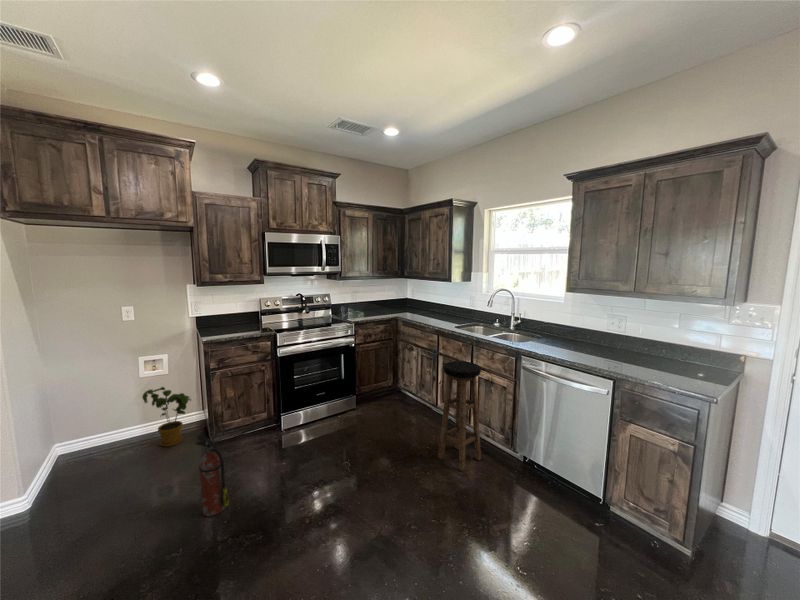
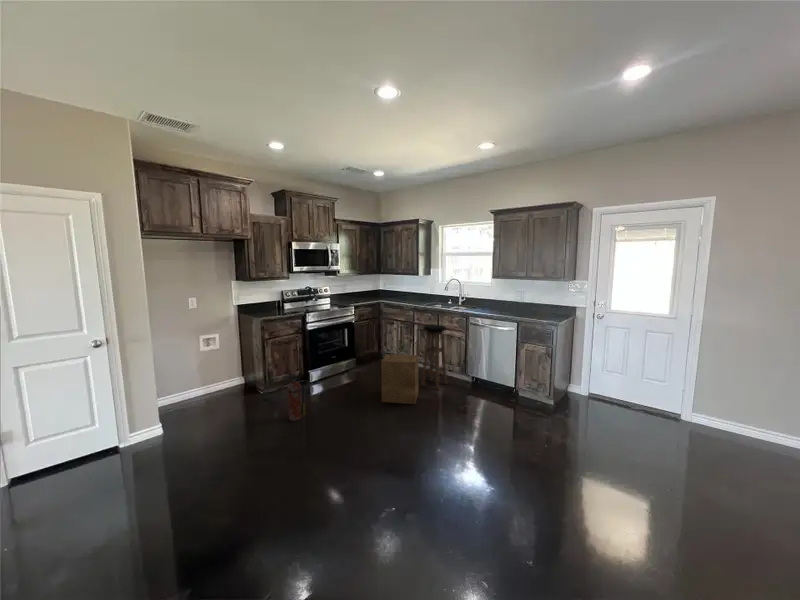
house plant: present [142,387,191,447] -> none [213,354,246,397]
cardboard box: none [361,407,428,505] -> present [381,354,418,404]

